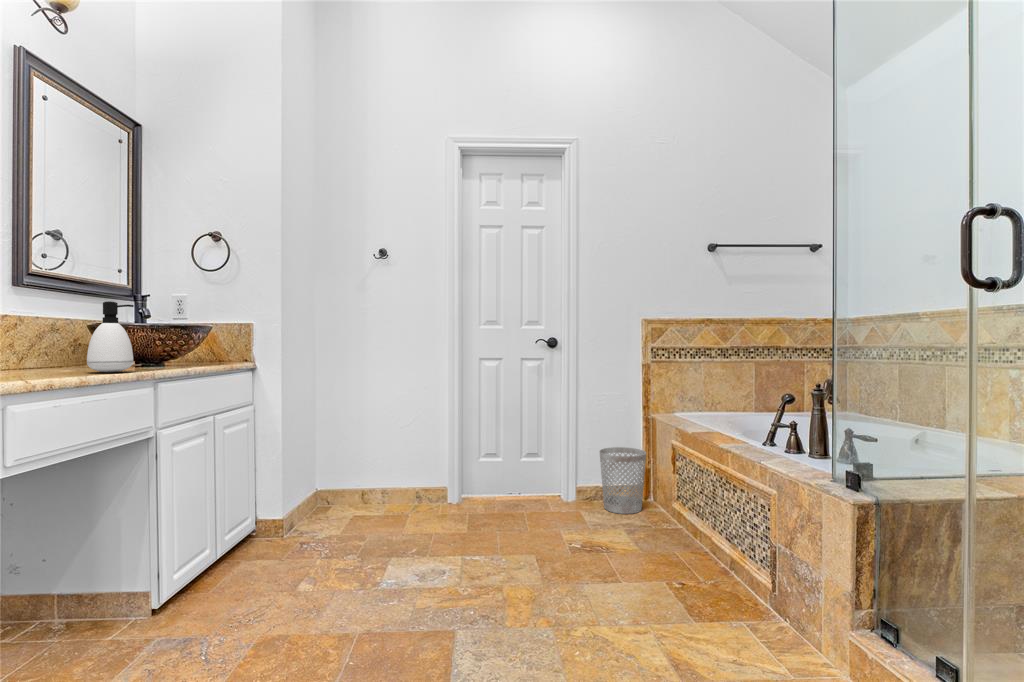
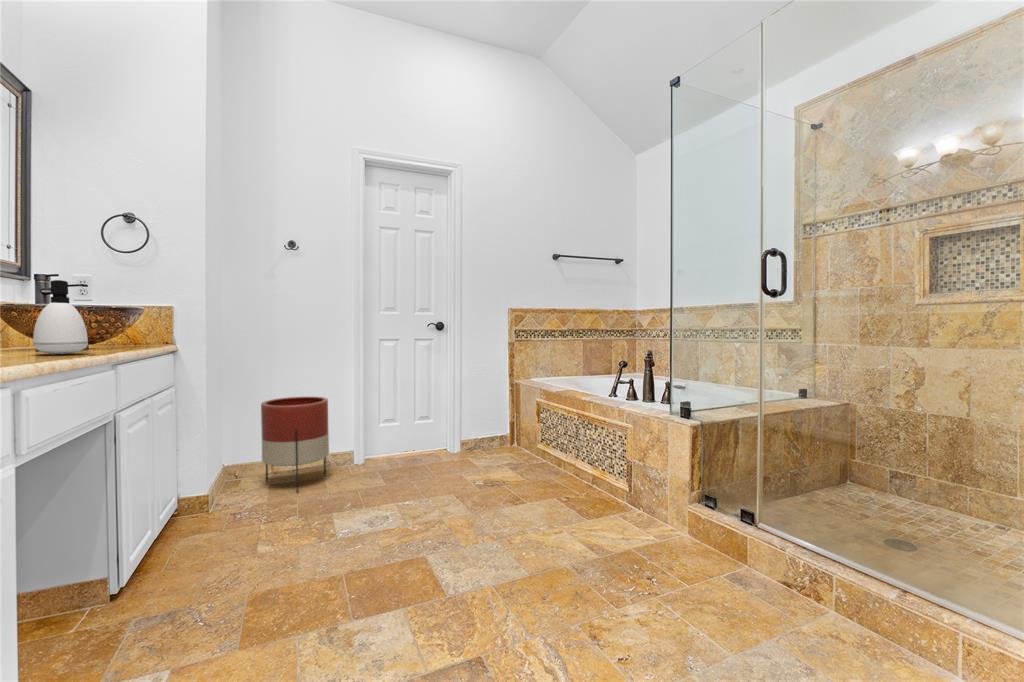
planter: none [342,421,412,530] -> present [261,397,329,493]
wastebasket: present [600,447,646,514] -> none [481,407,516,457]

